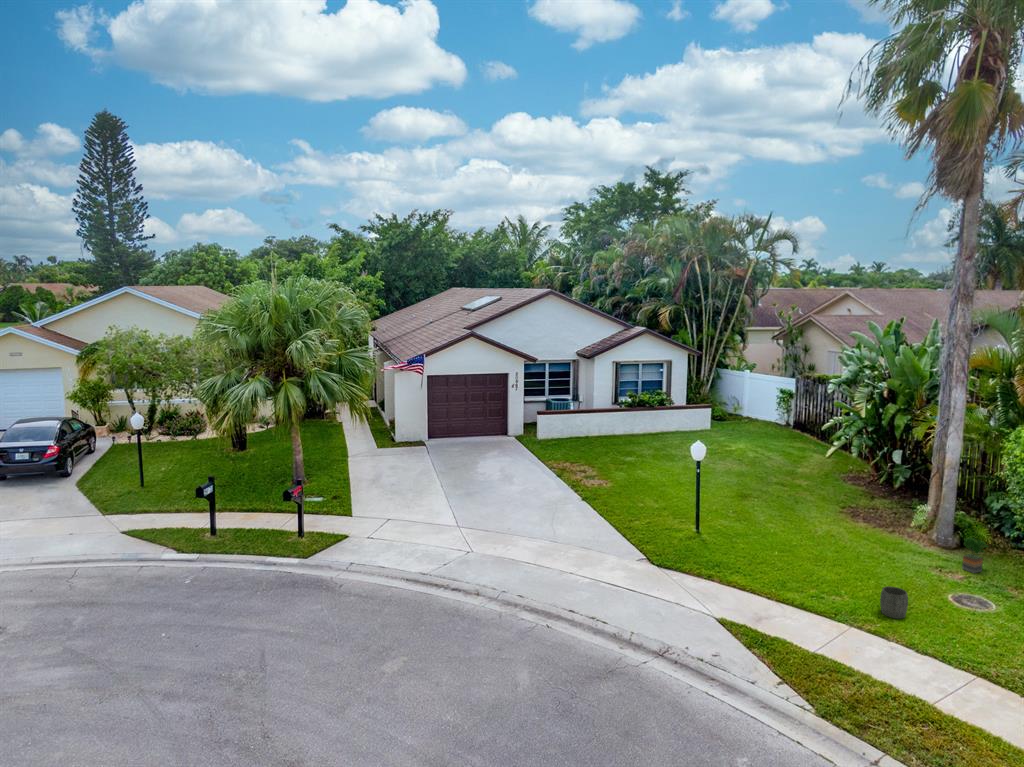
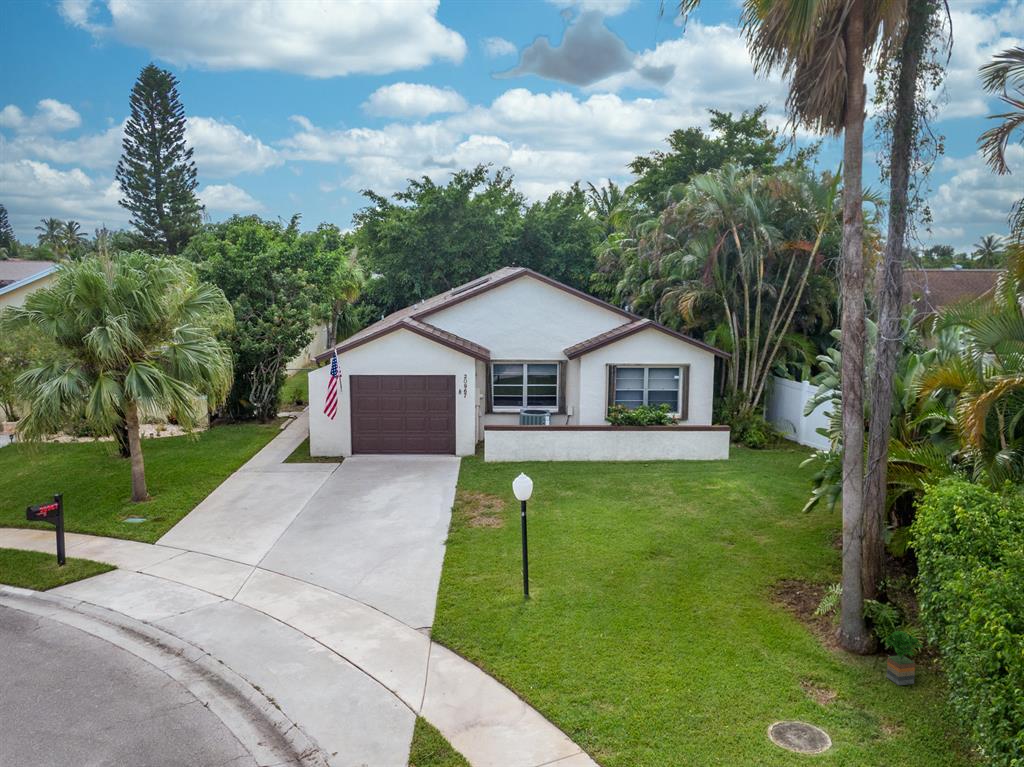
woven basket: present [880,586,908,619] -> none [689,694,726,744]

